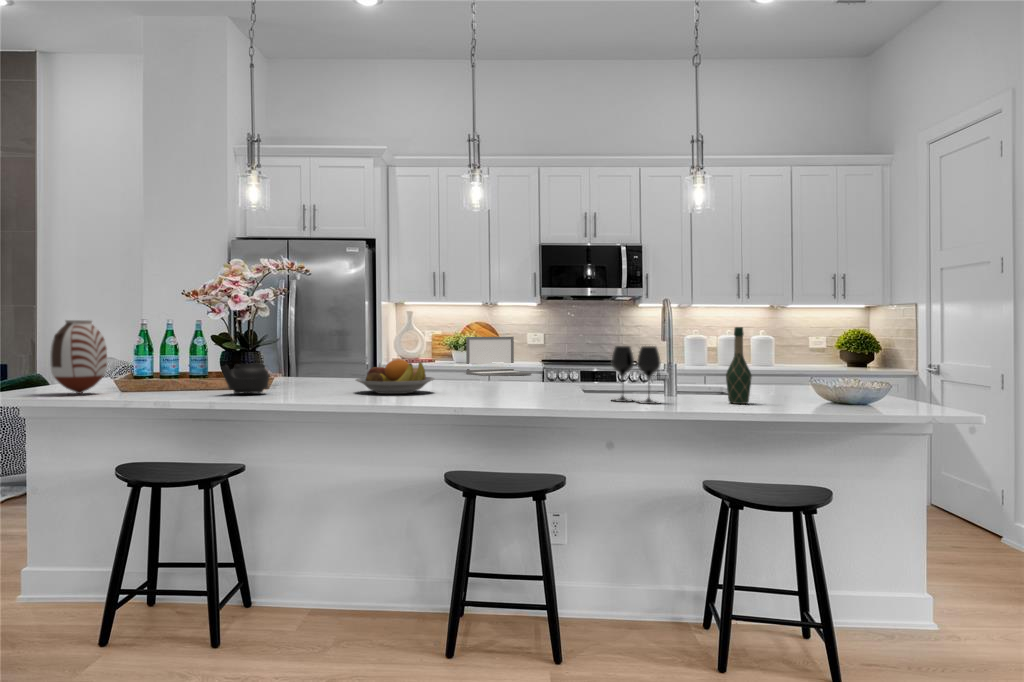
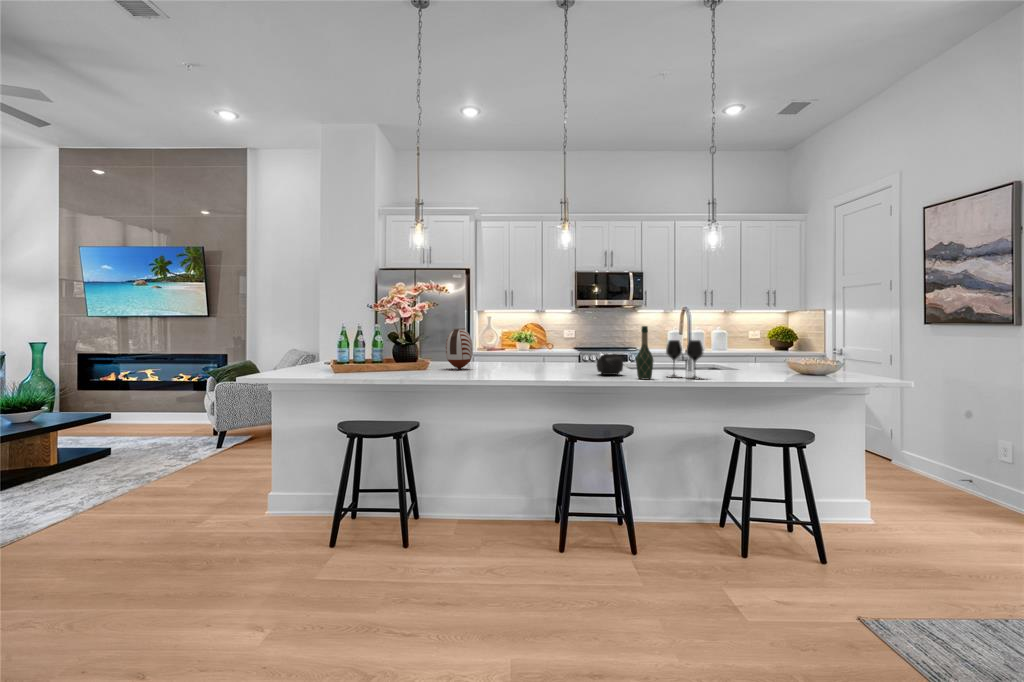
vase: present [50,320,107,394] -> present [446,328,473,369]
wine bottle: present [726,327,752,404] -> present [636,326,653,379]
laptop: present [466,337,531,376] -> none [528,333,571,359]
fruit bowl: present [356,359,434,394] -> none [485,350,538,373]
teapot: present [221,364,269,394] -> present [597,354,623,375]

